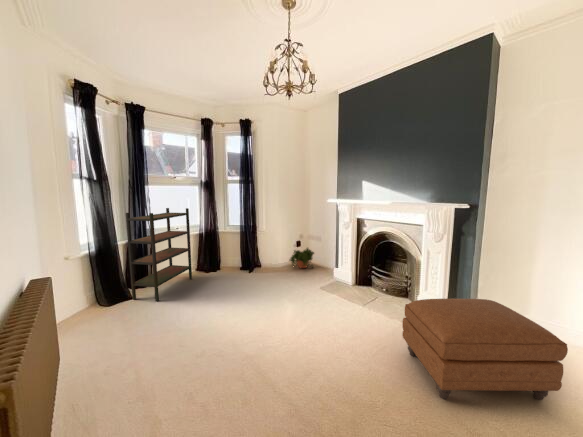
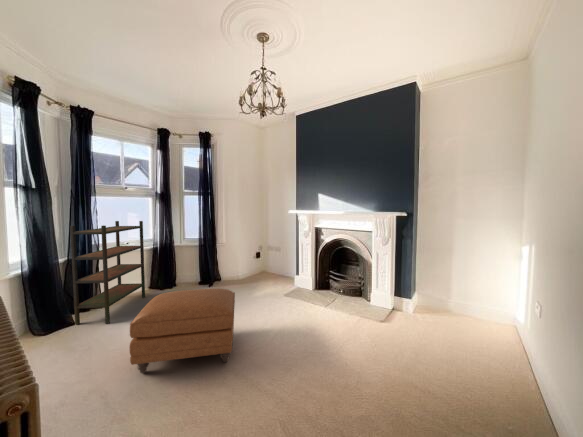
potted plant: present [290,248,314,268] -> none [249,258,274,278]
ottoman: present [402,298,568,400] -> present [130,289,235,373]

